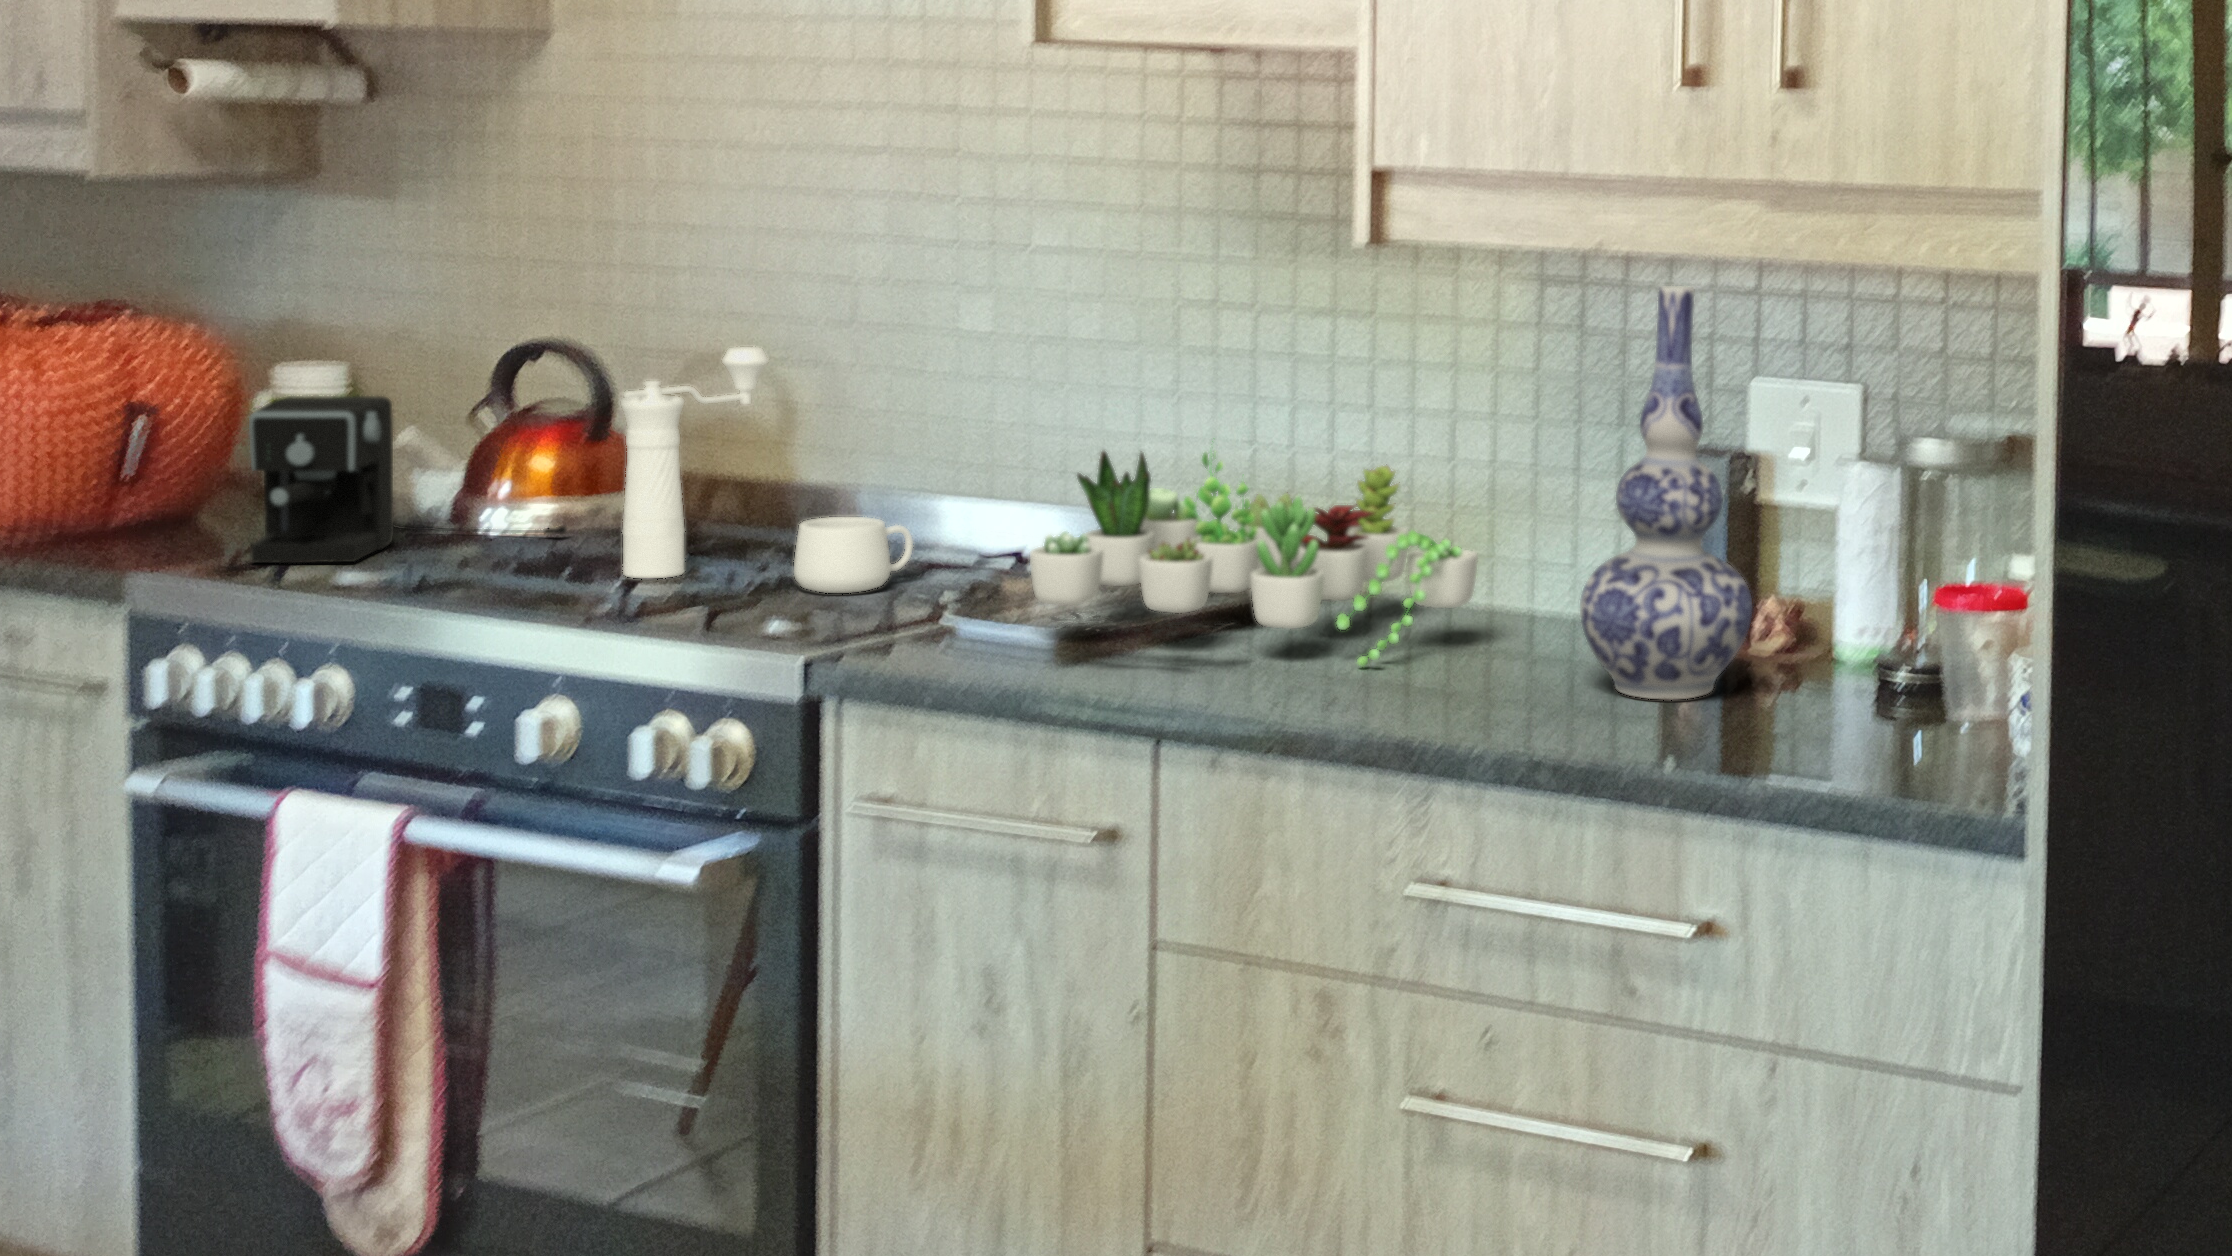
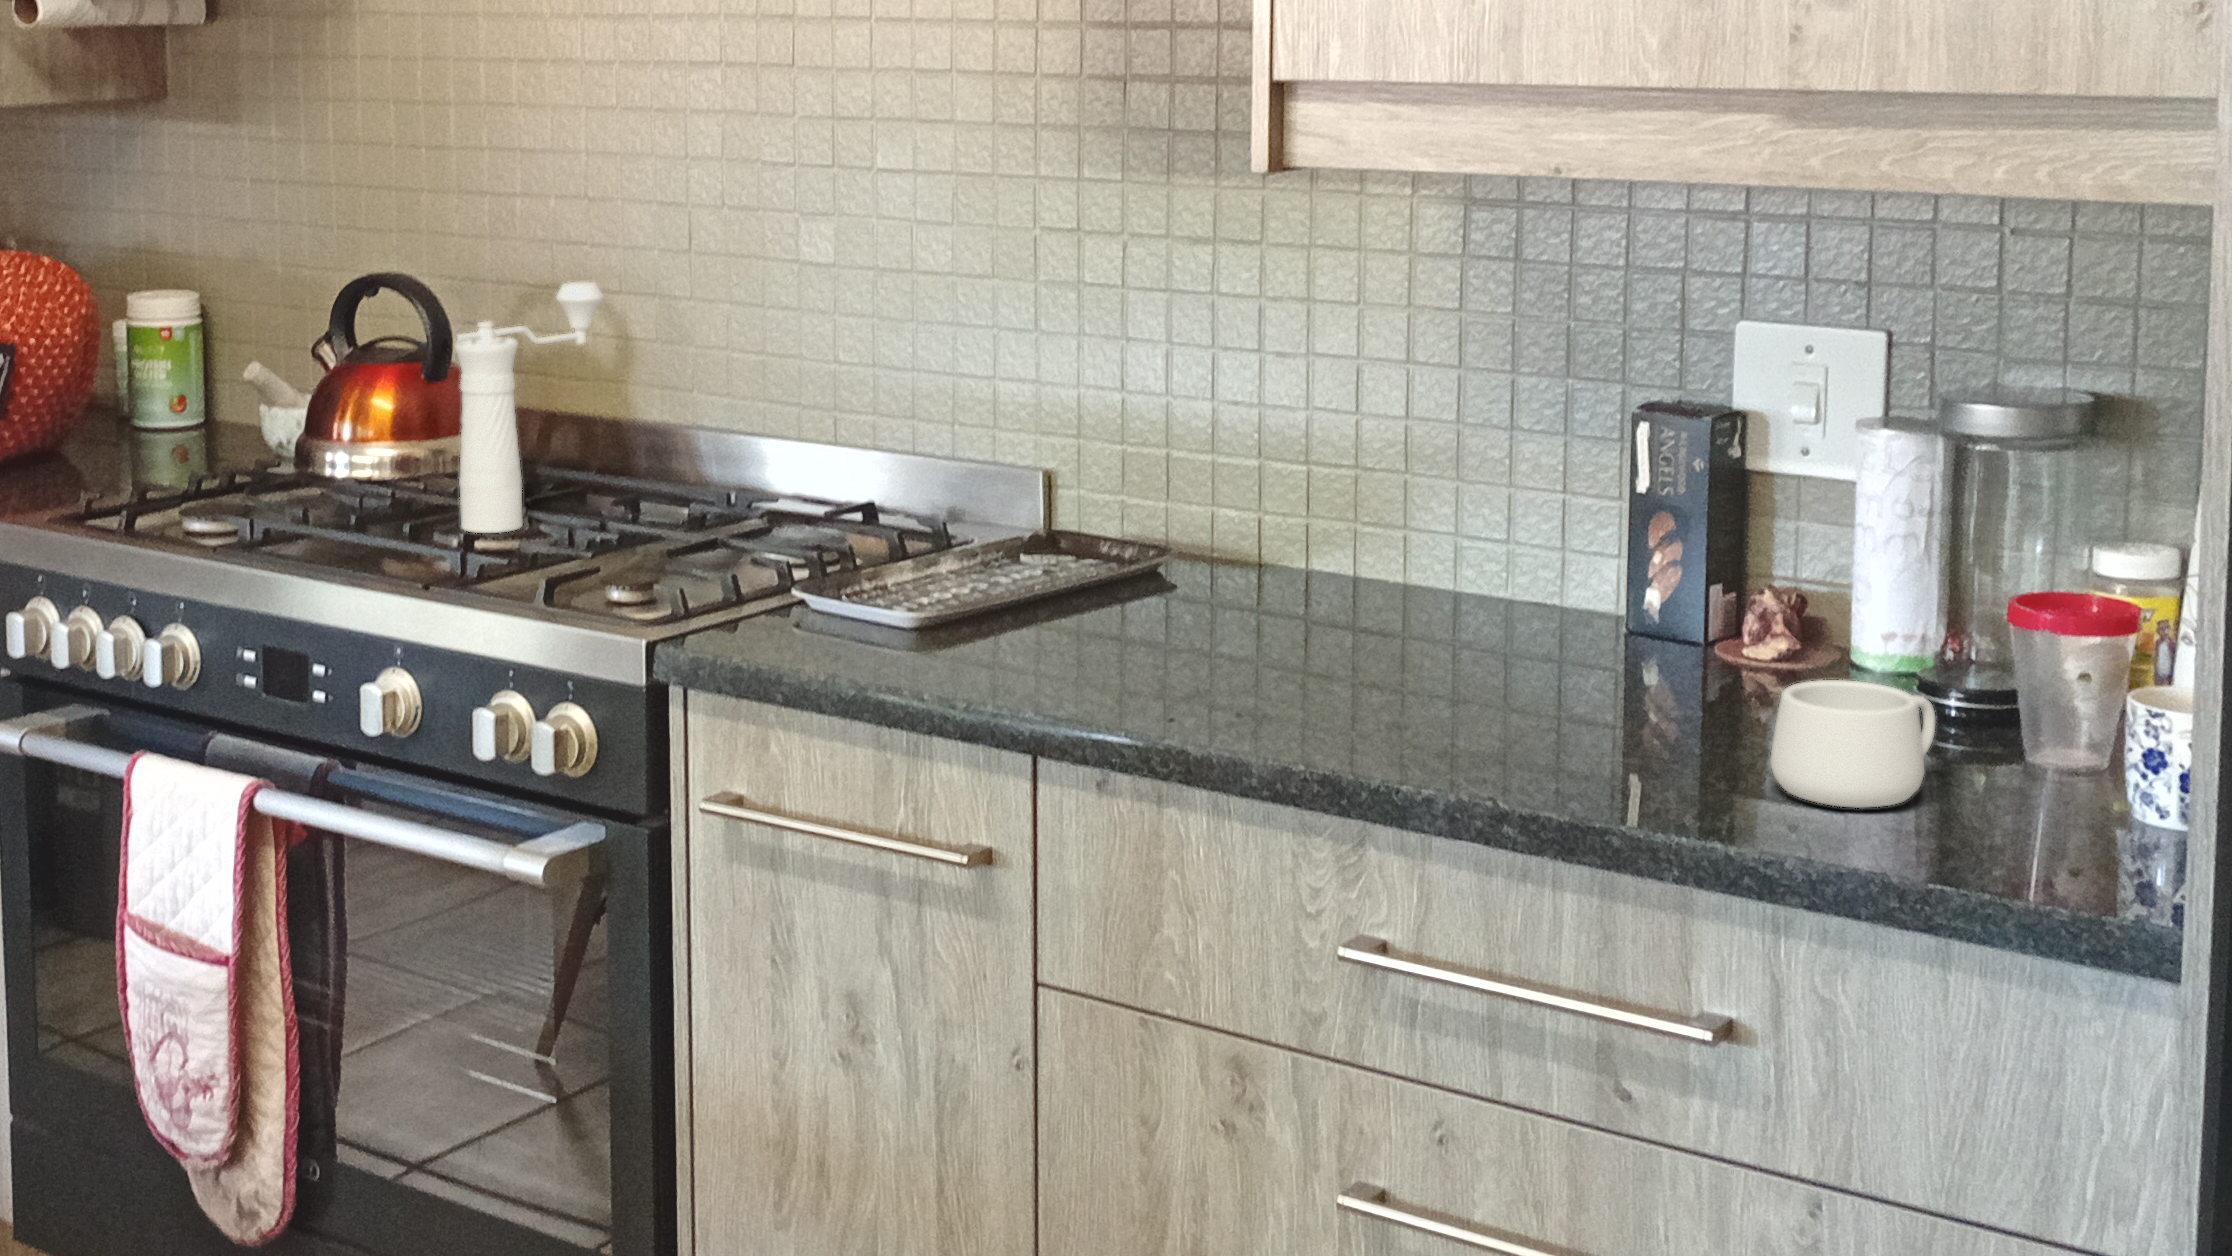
vase: present [1580,286,1752,699] -> none [1538,219,1756,722]
coffee maker: present [249,396,567,563] -> none [95,335,406,511]
succulent plant: present [1030,441,1478,666] -> none [862,391,1403,666]
mug: present [794,517,913,593] -> present [1770,680,1935,808]

